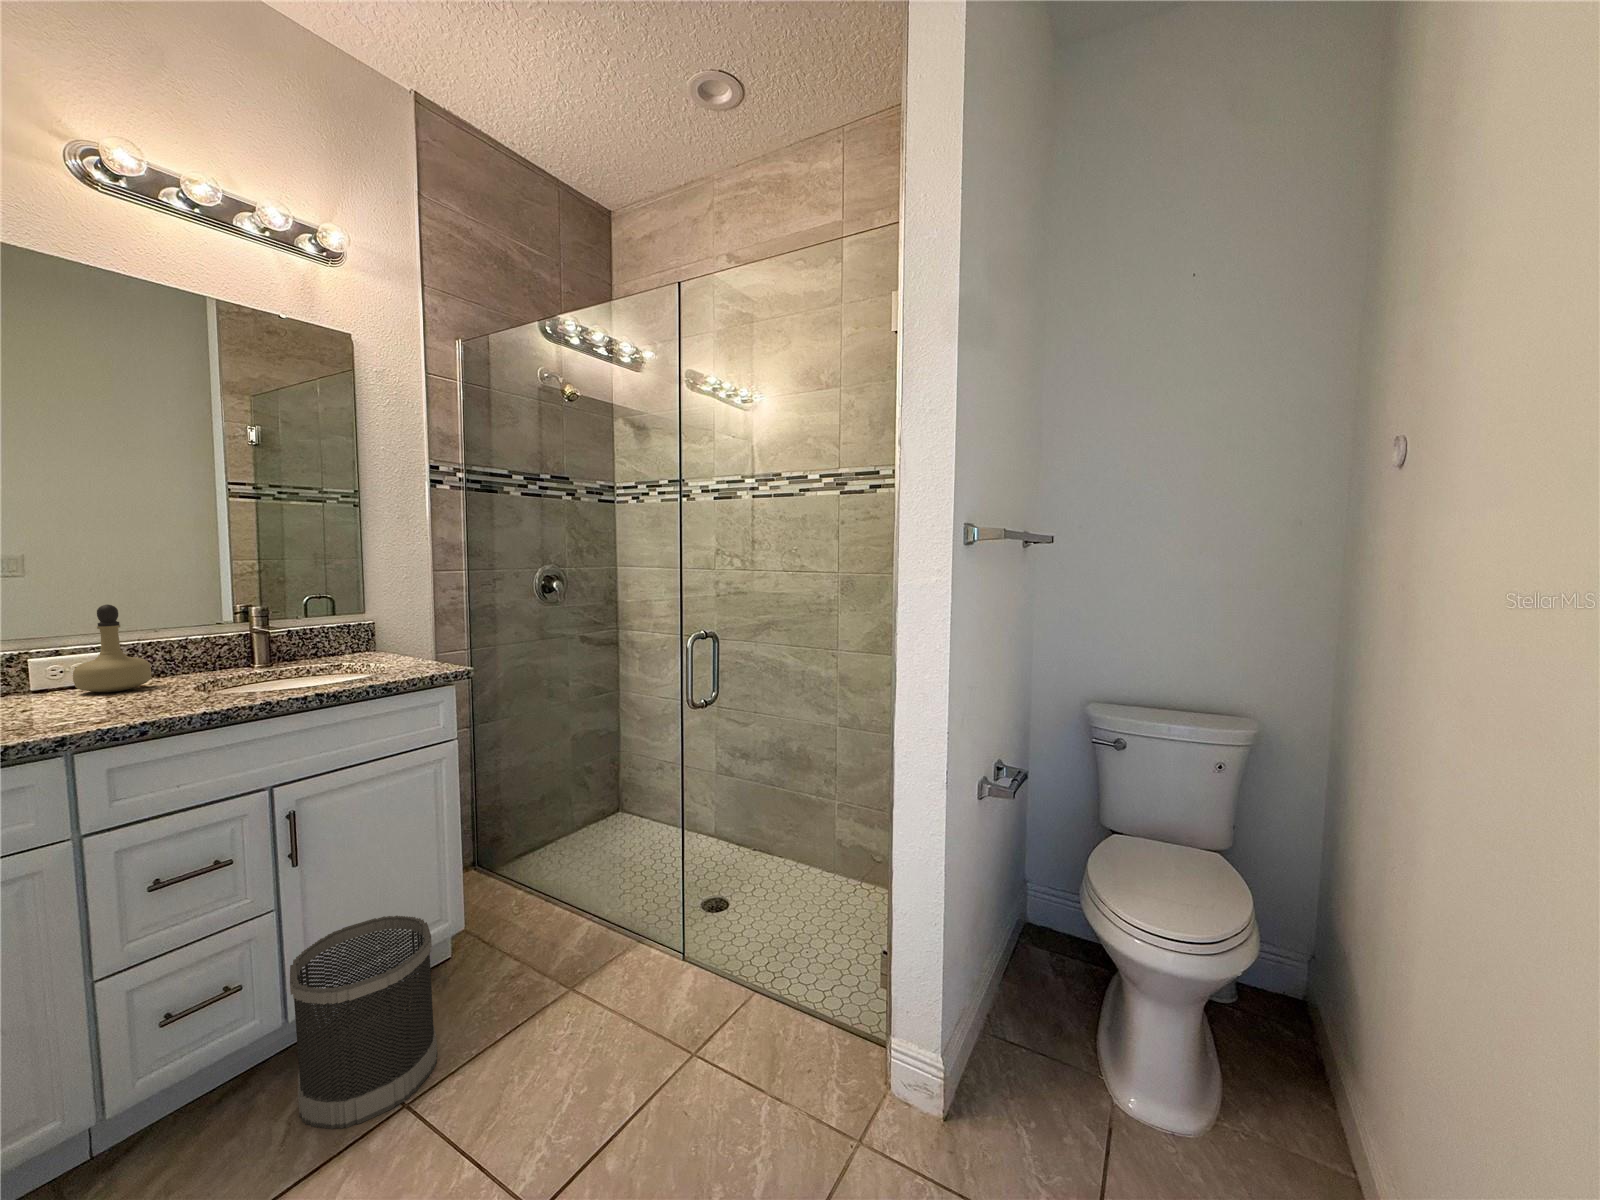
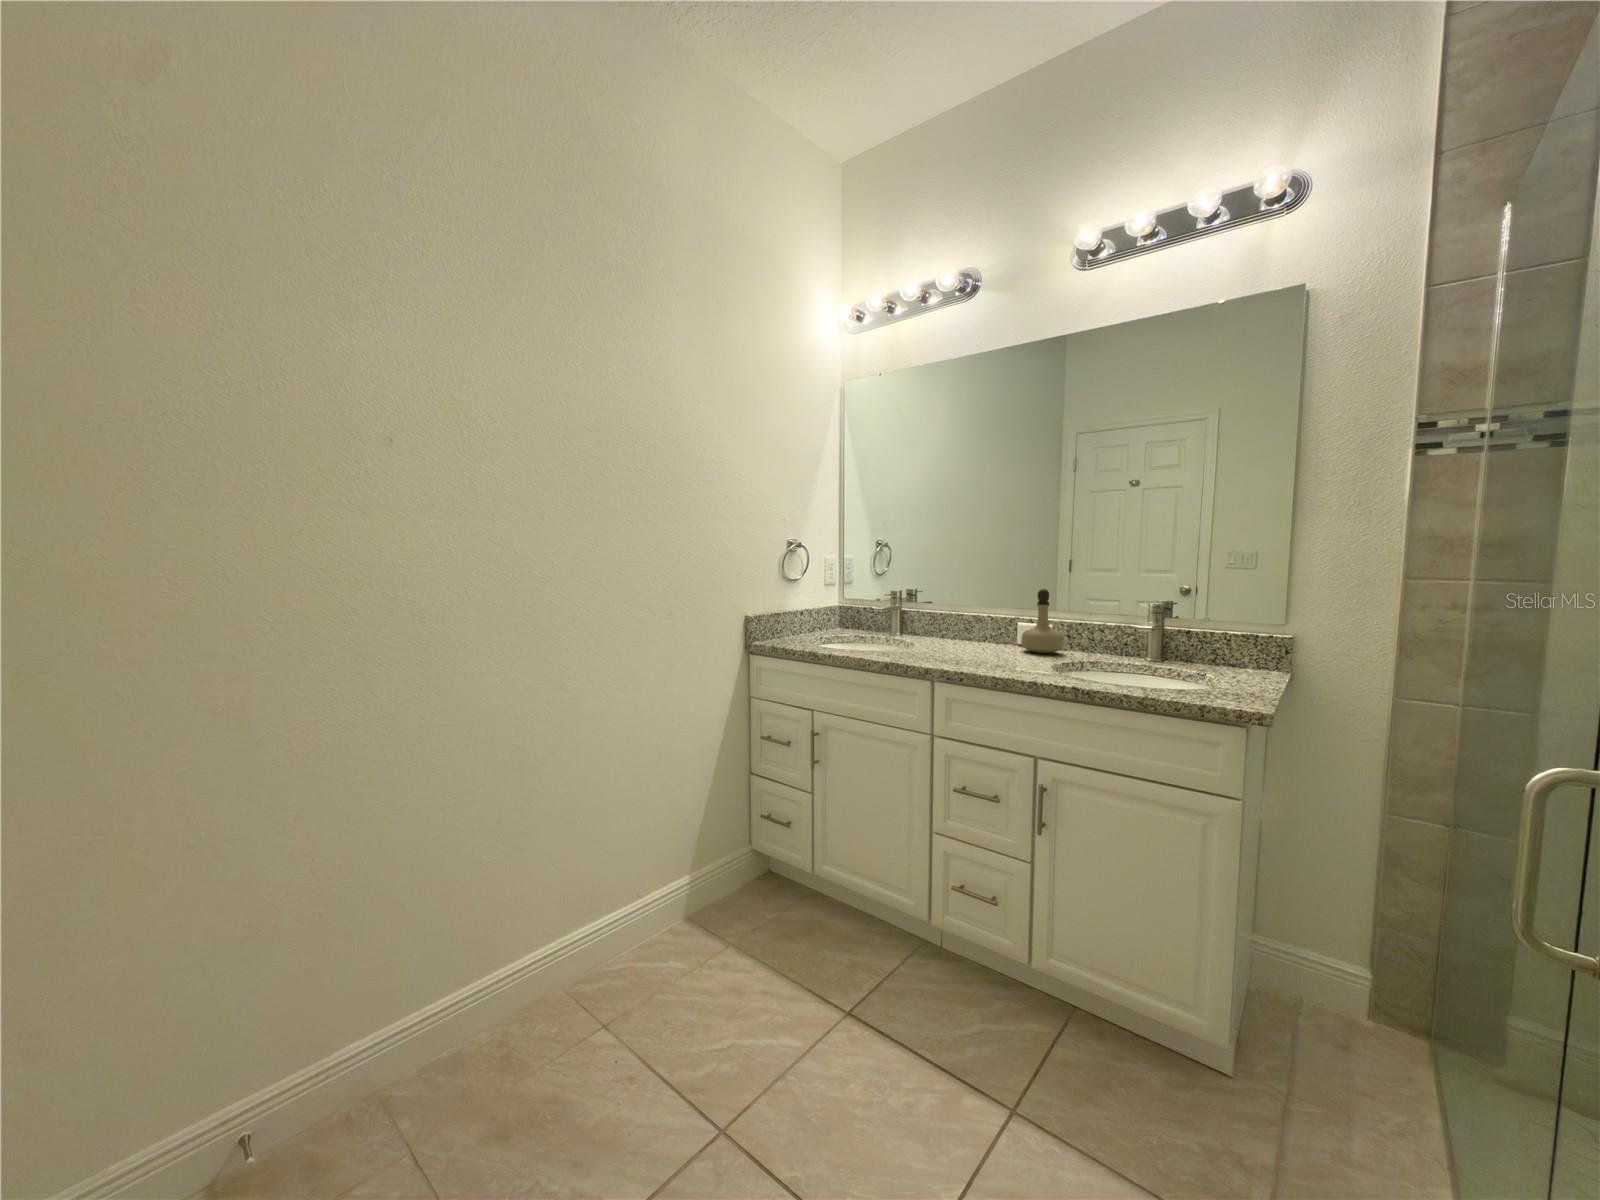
wastebasket: present [290,916,437,1129] -> none [980,908,1108,1123]

